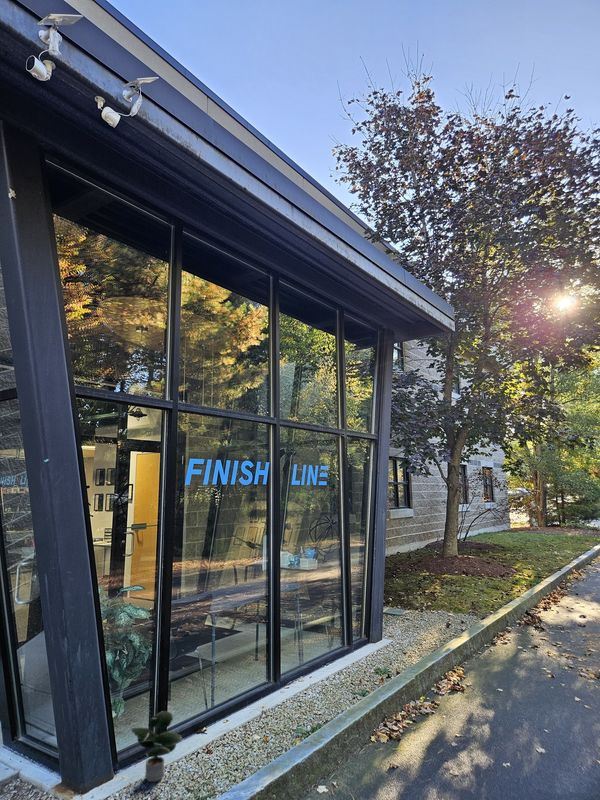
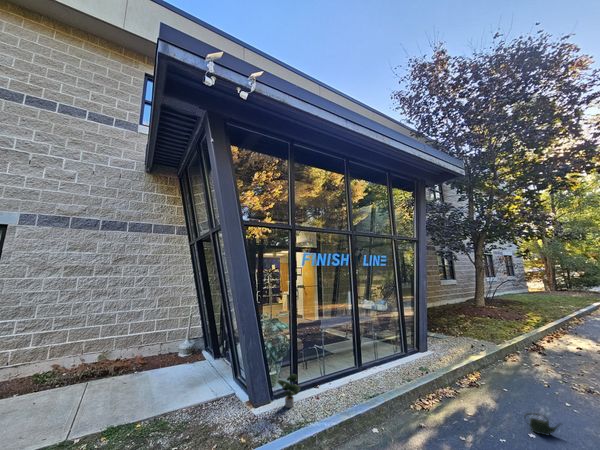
watering can: none [532,713,577,743] -> present [525,413,558,435]

